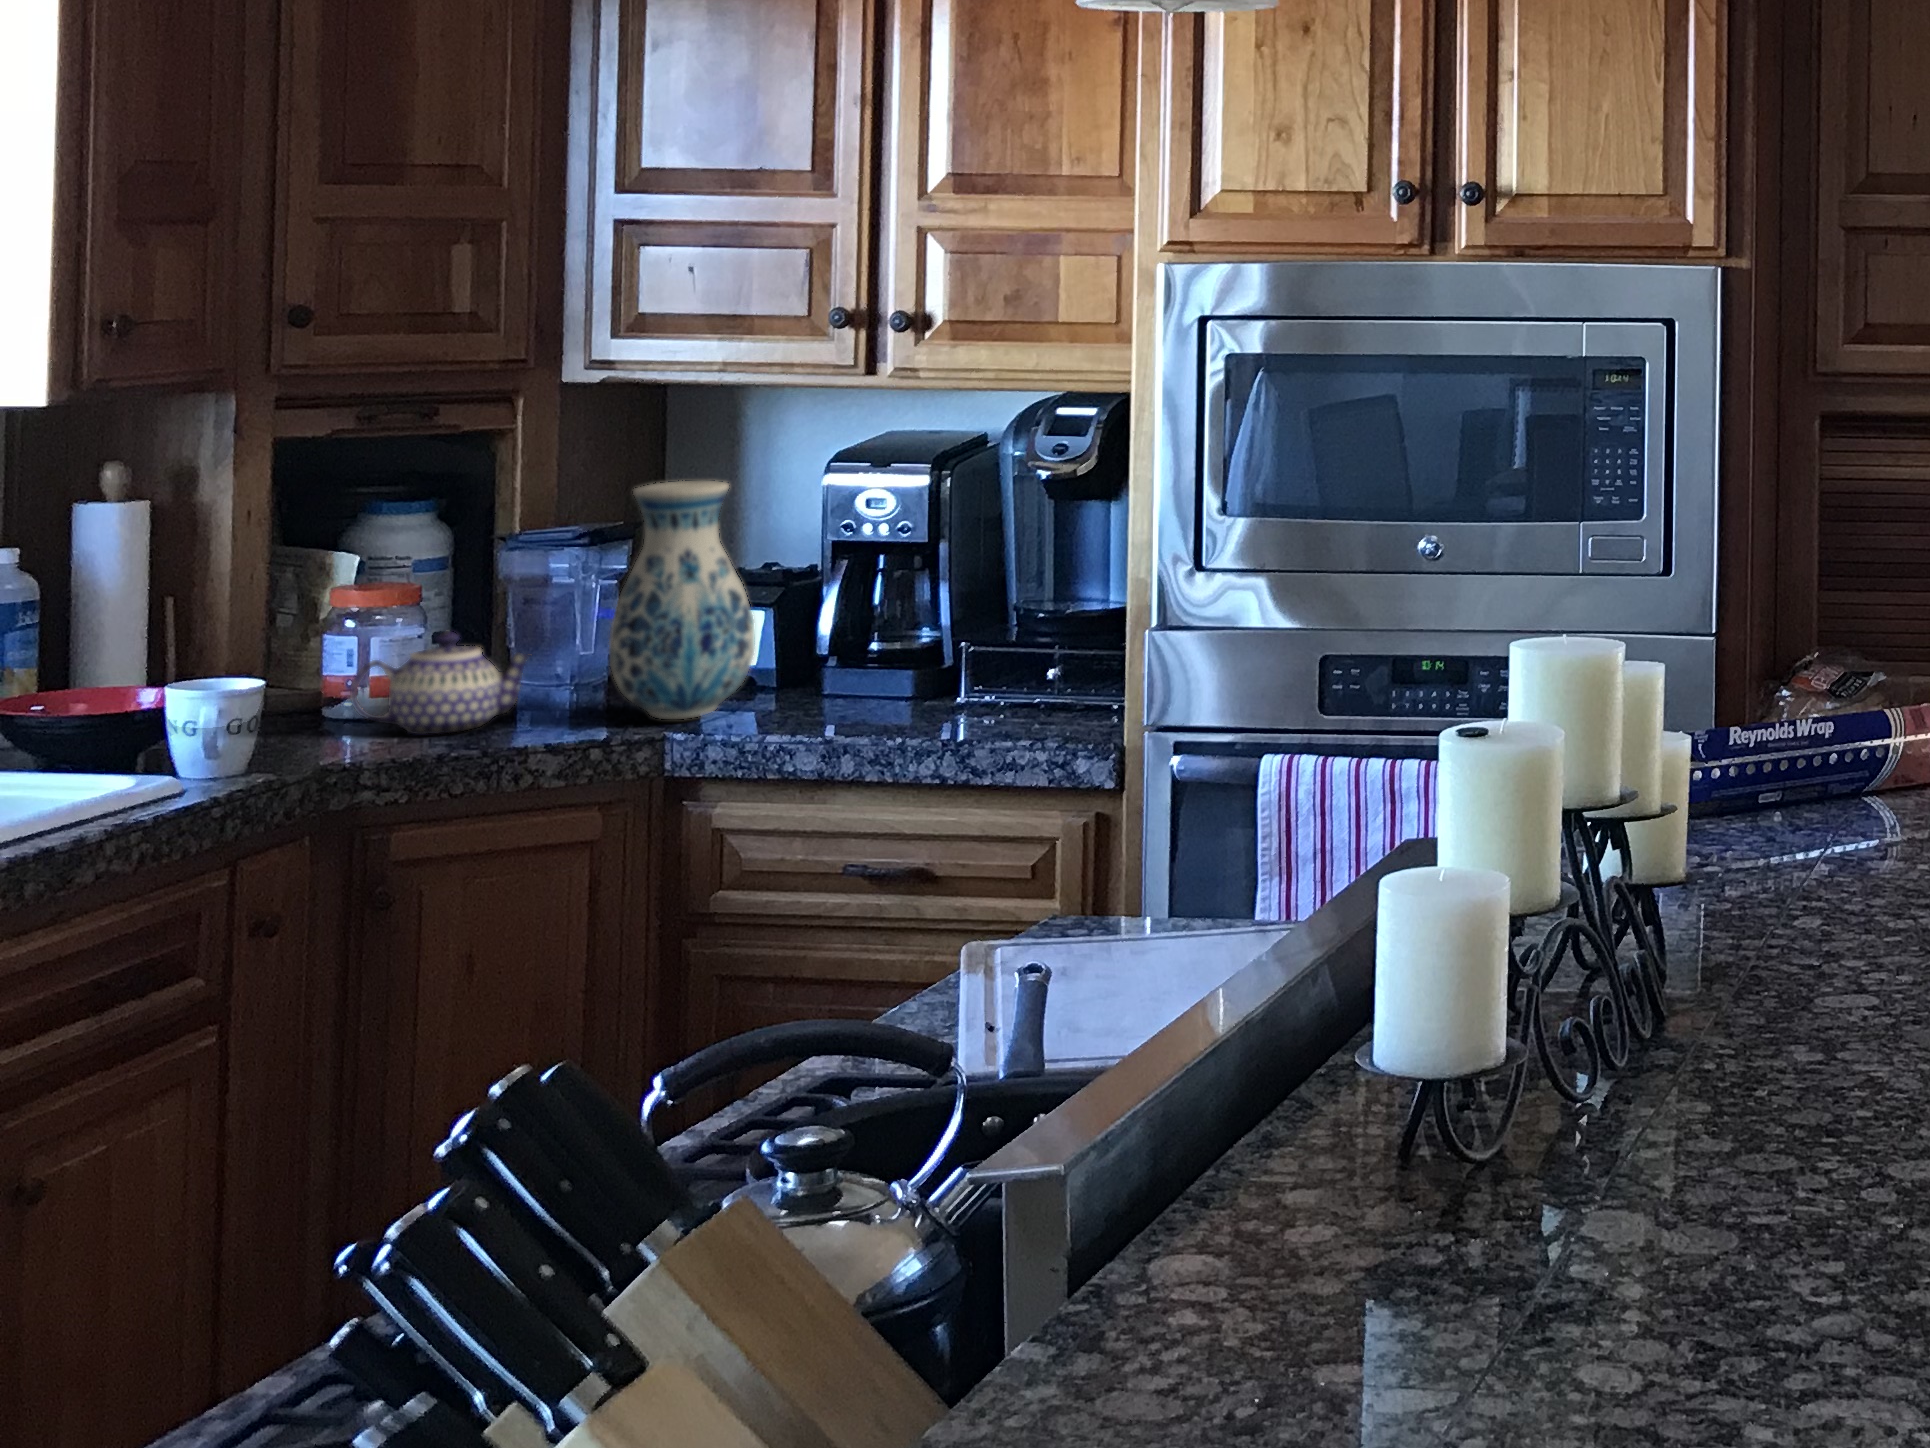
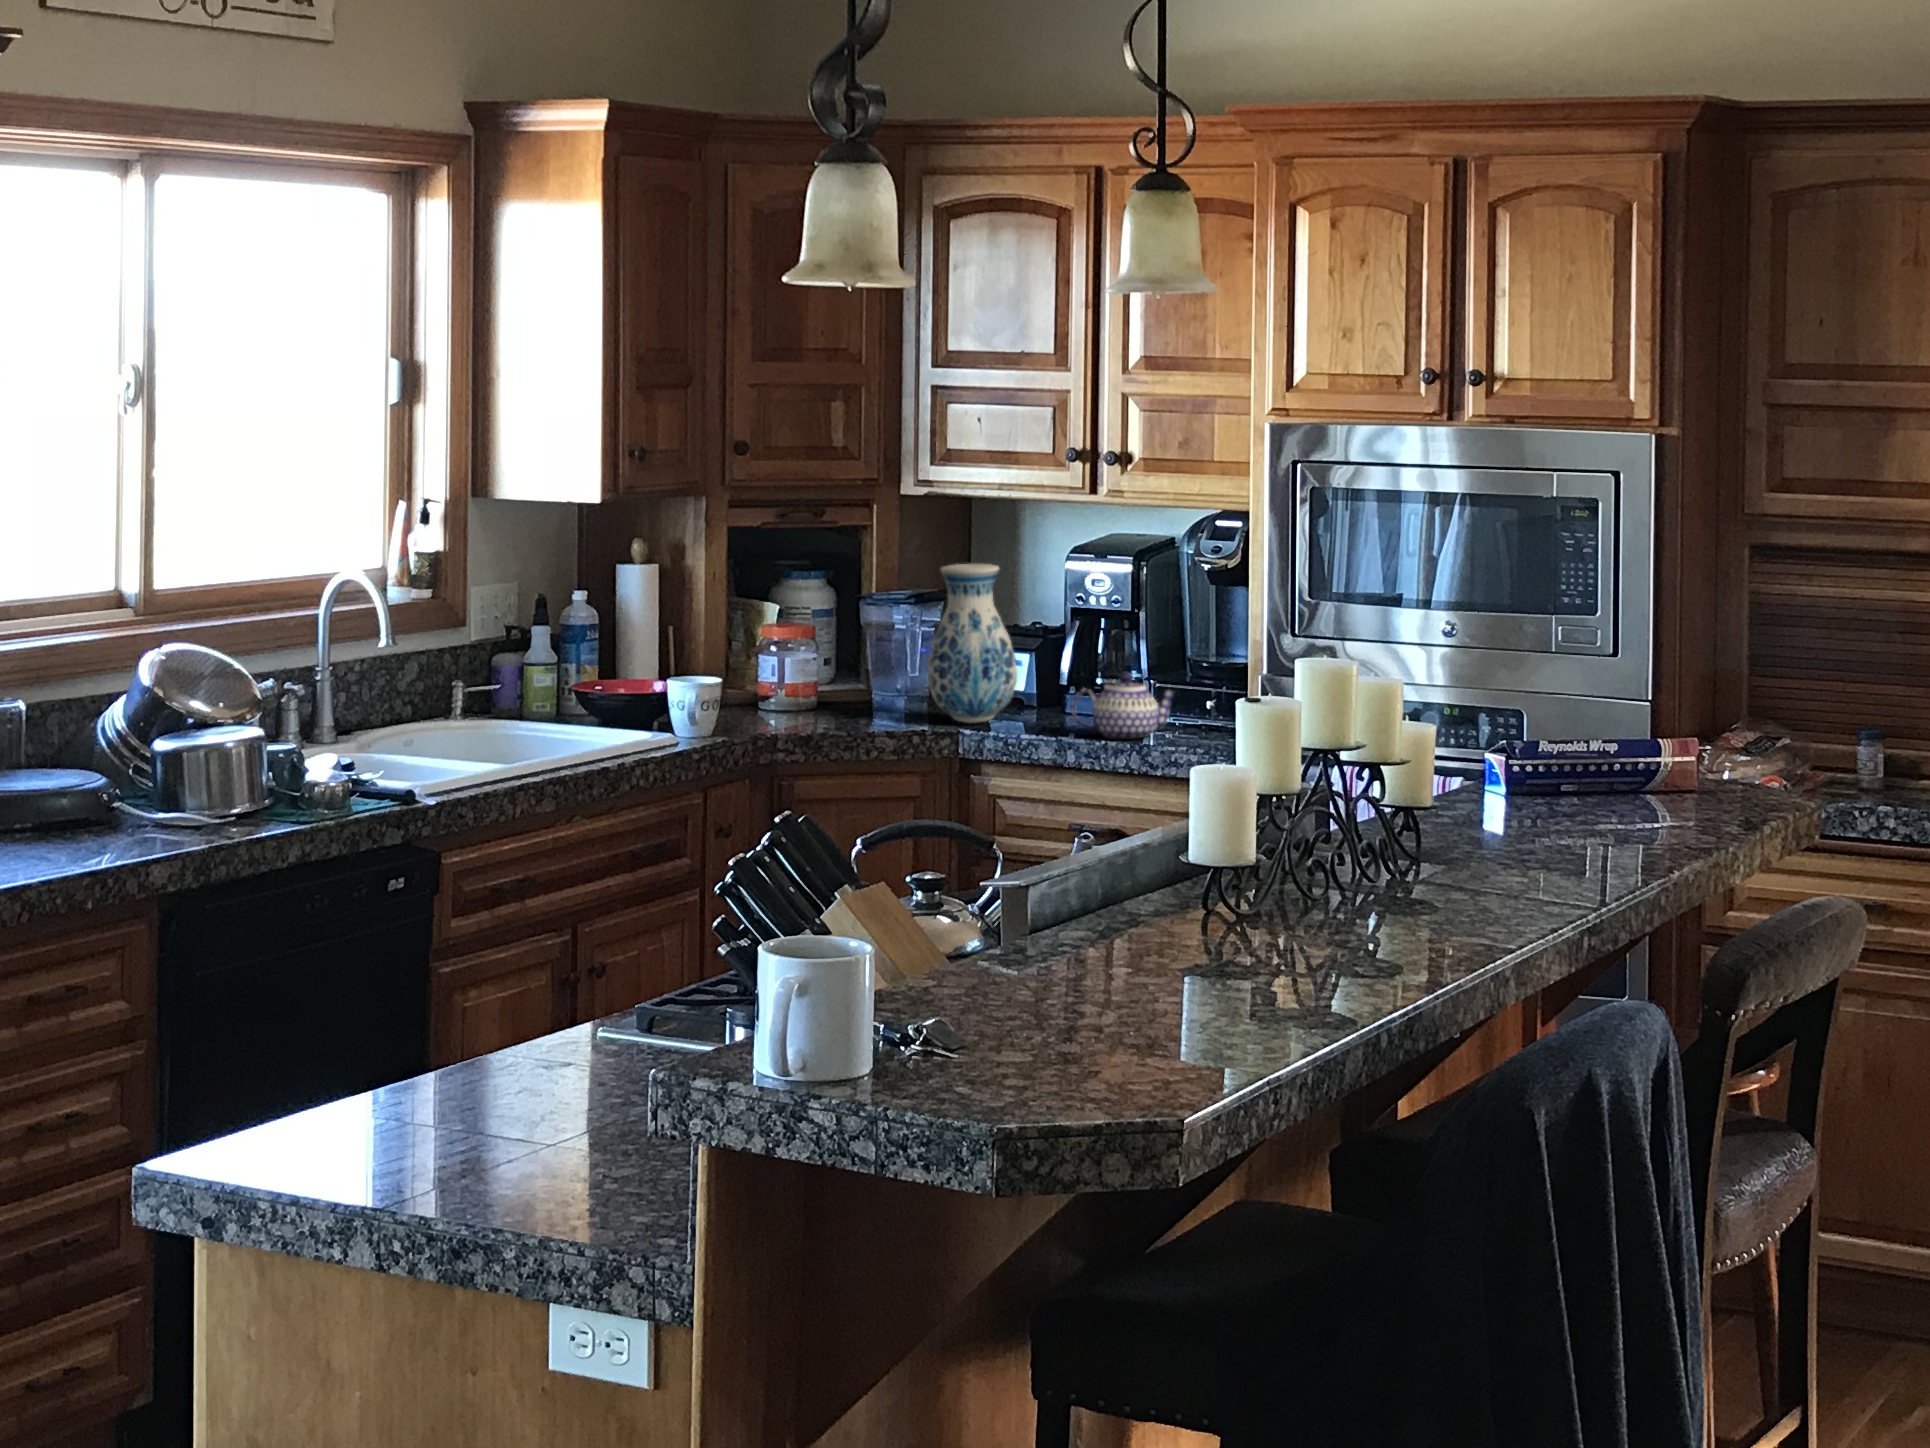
teapot: present [350,631,528,734] -> present [1071,672,1173,739]

